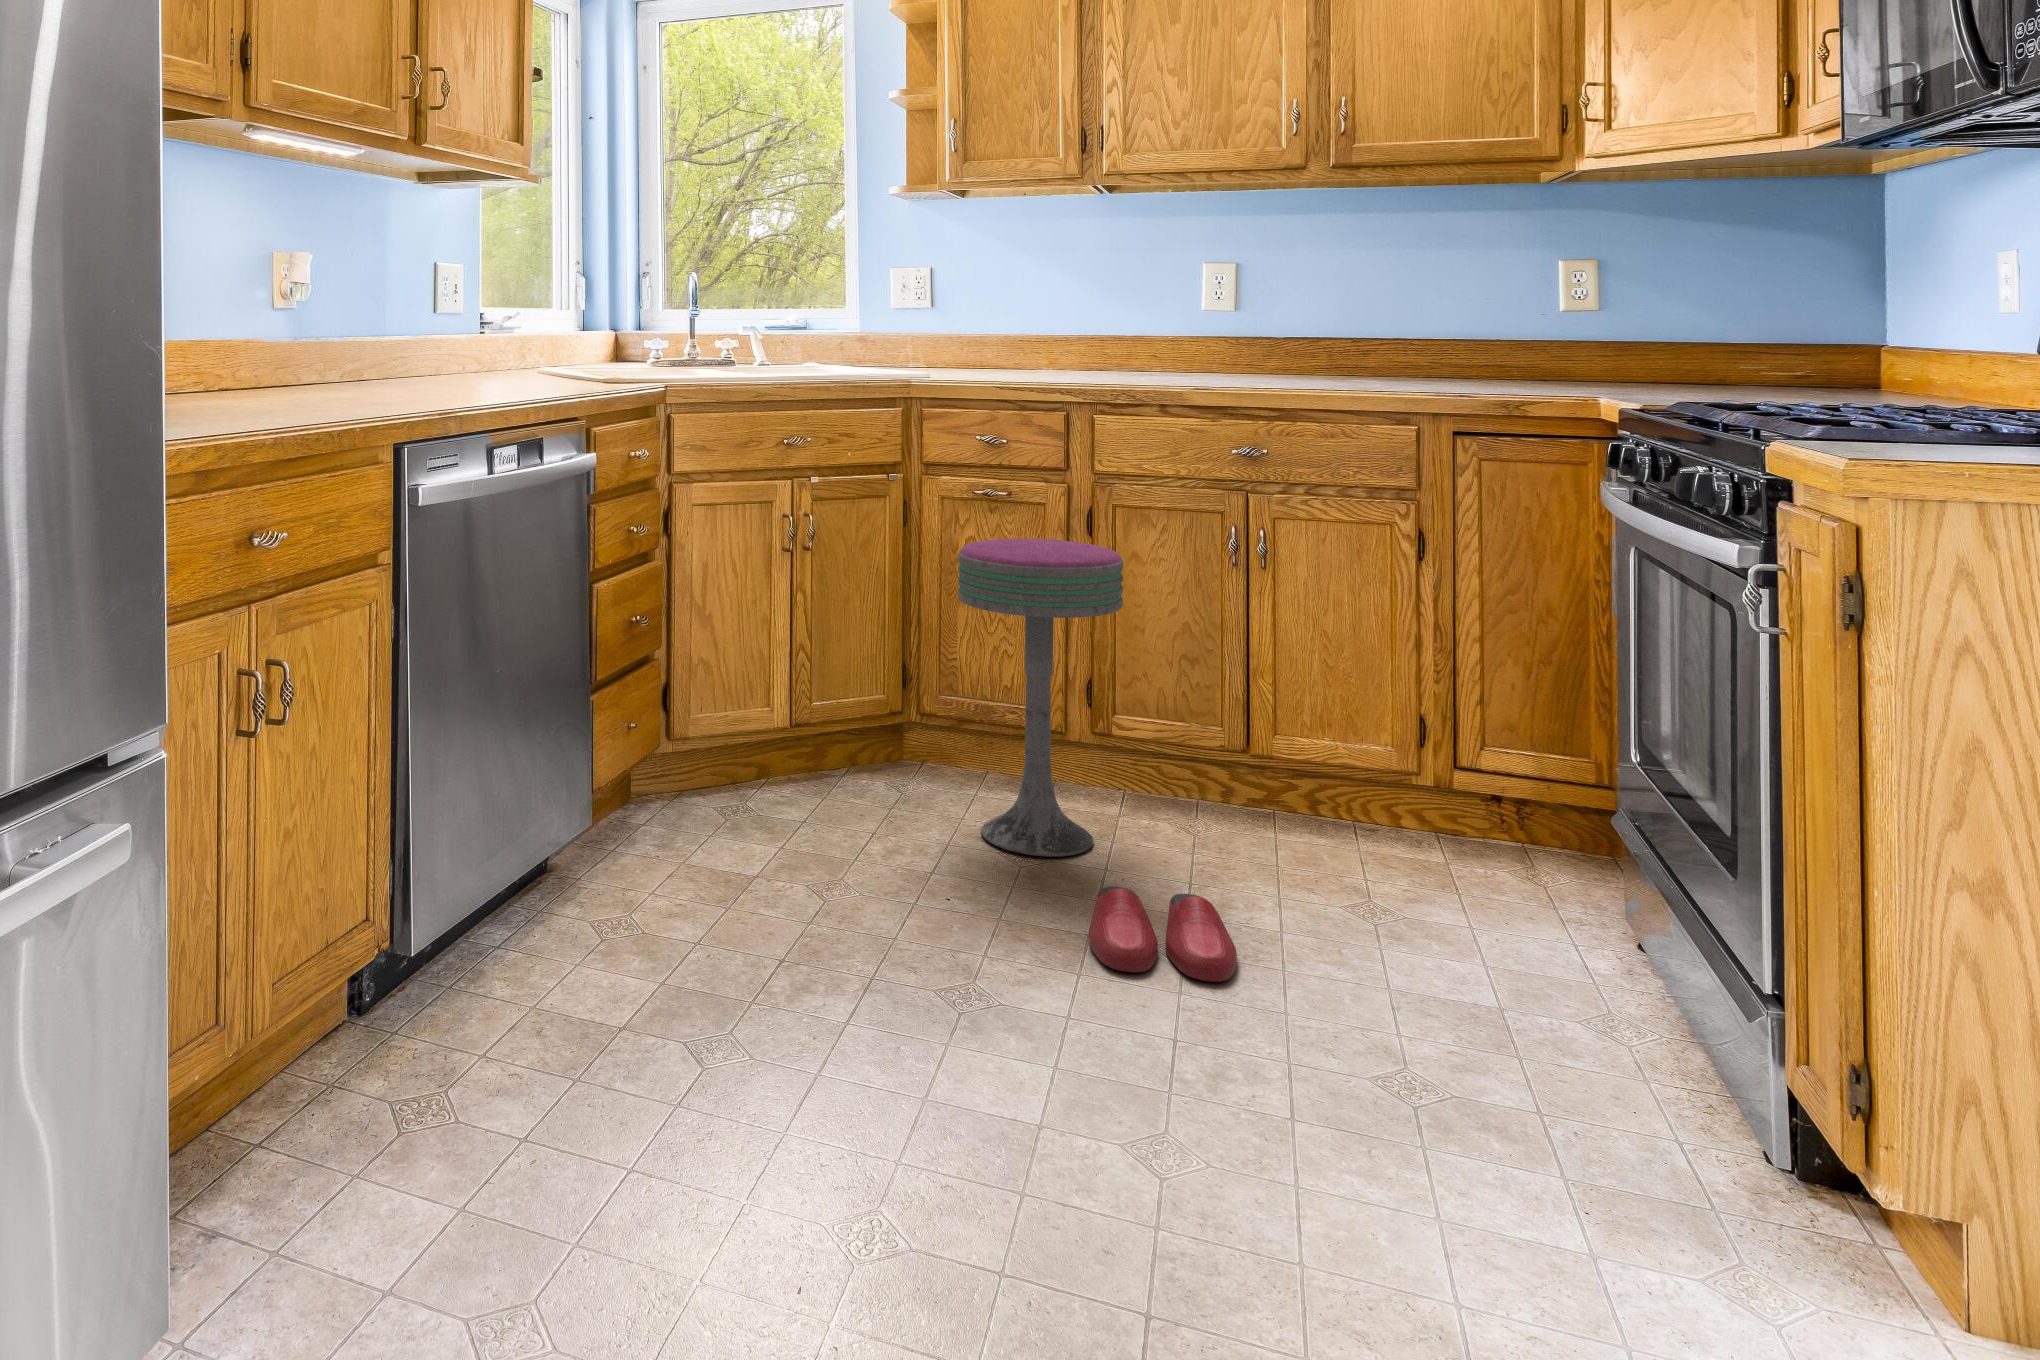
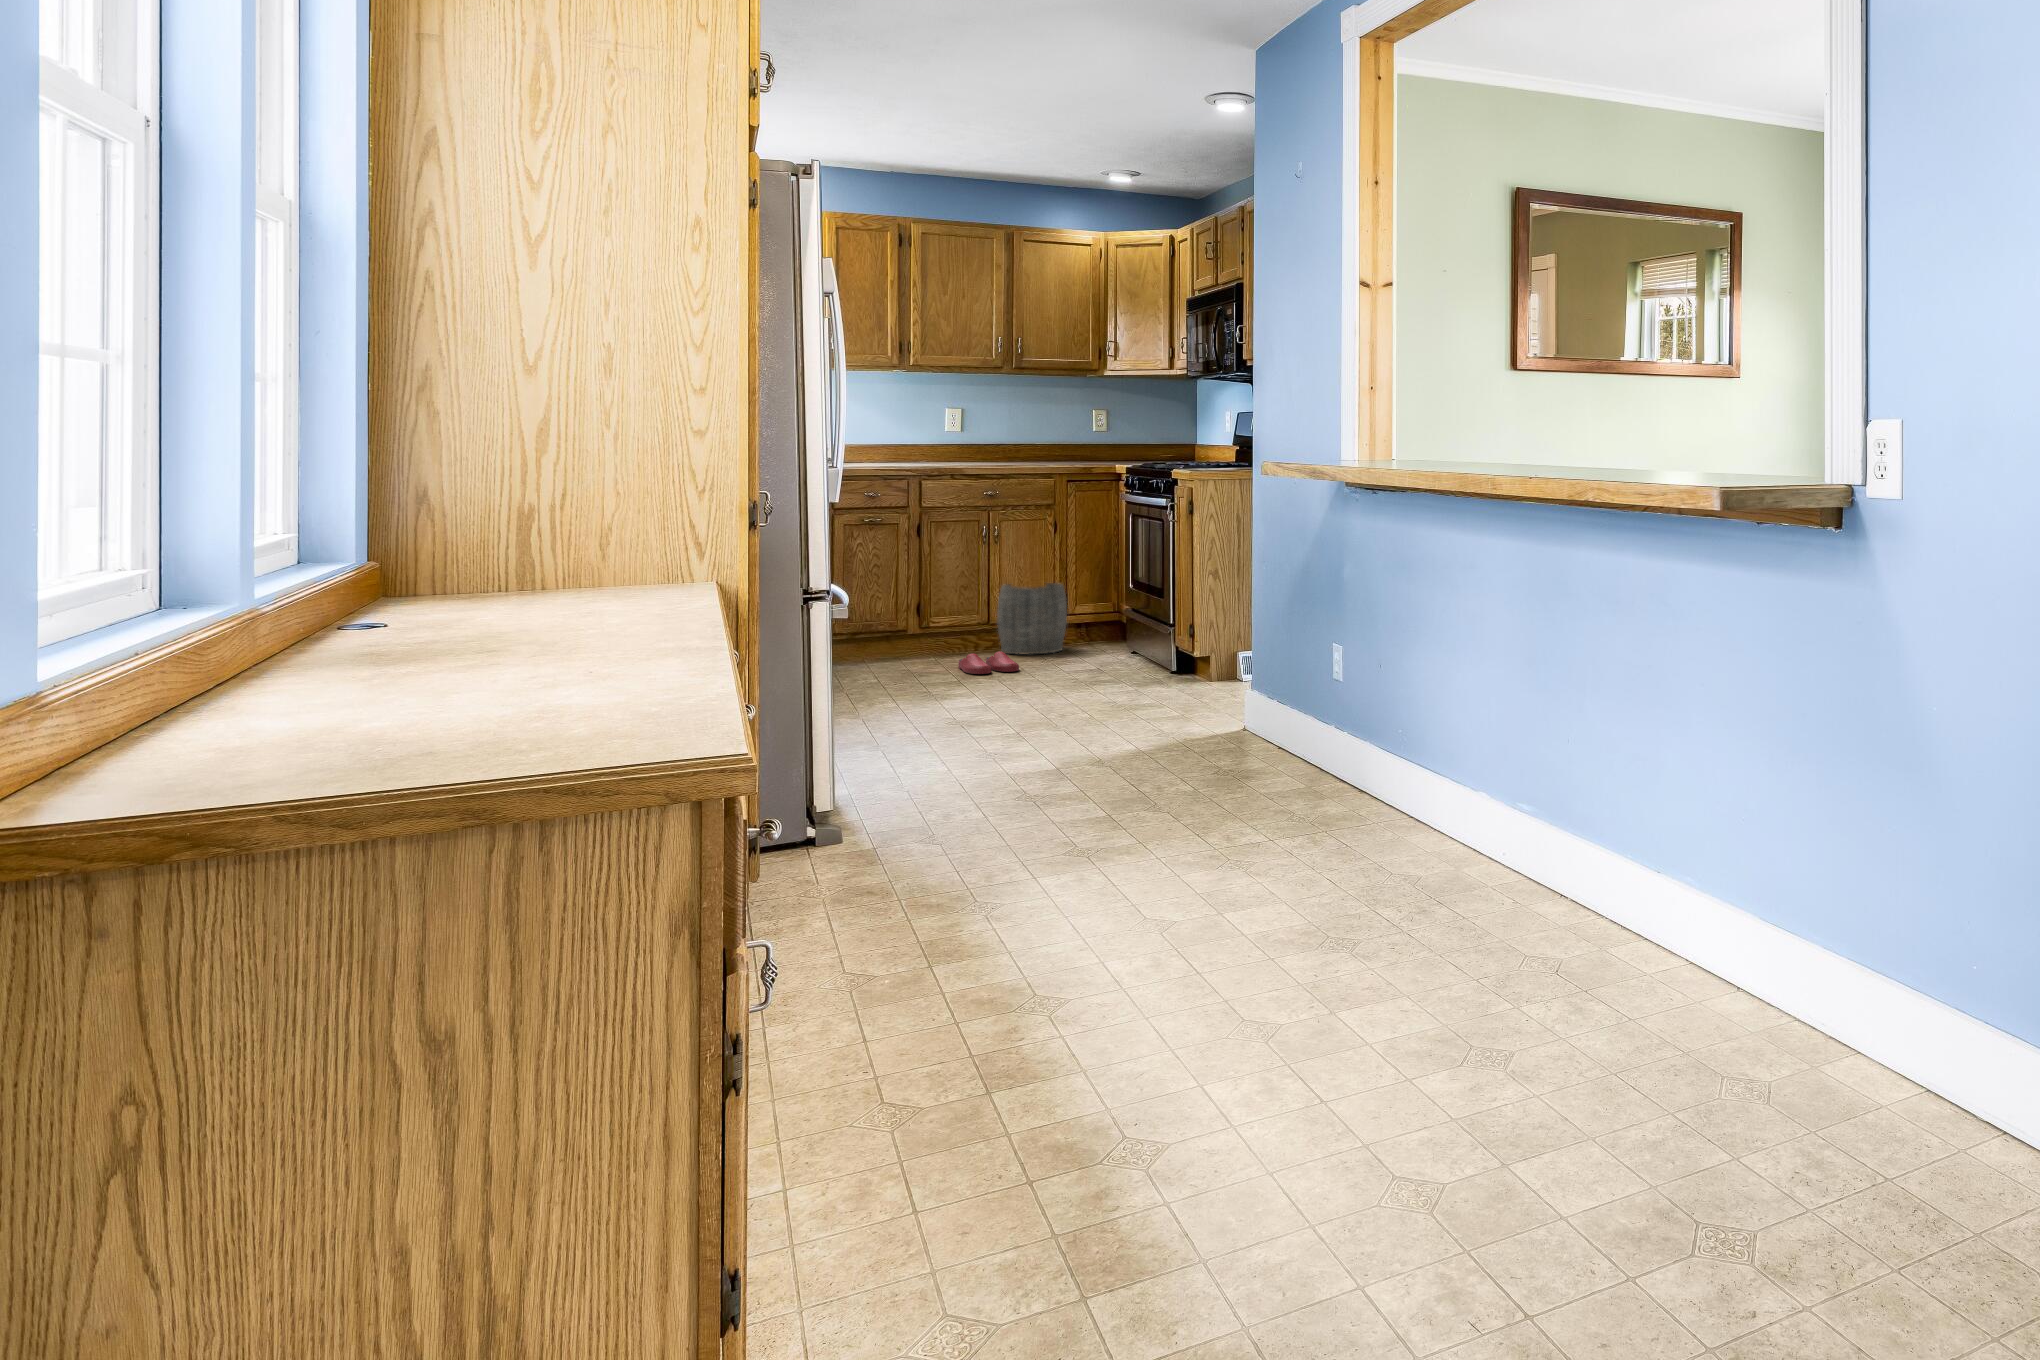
bar stool: present [958,538,1123,857] -> none [876,530,951,663]
woven basket: none [1246,682,1431,894] -> present [997,583,1067,655]

